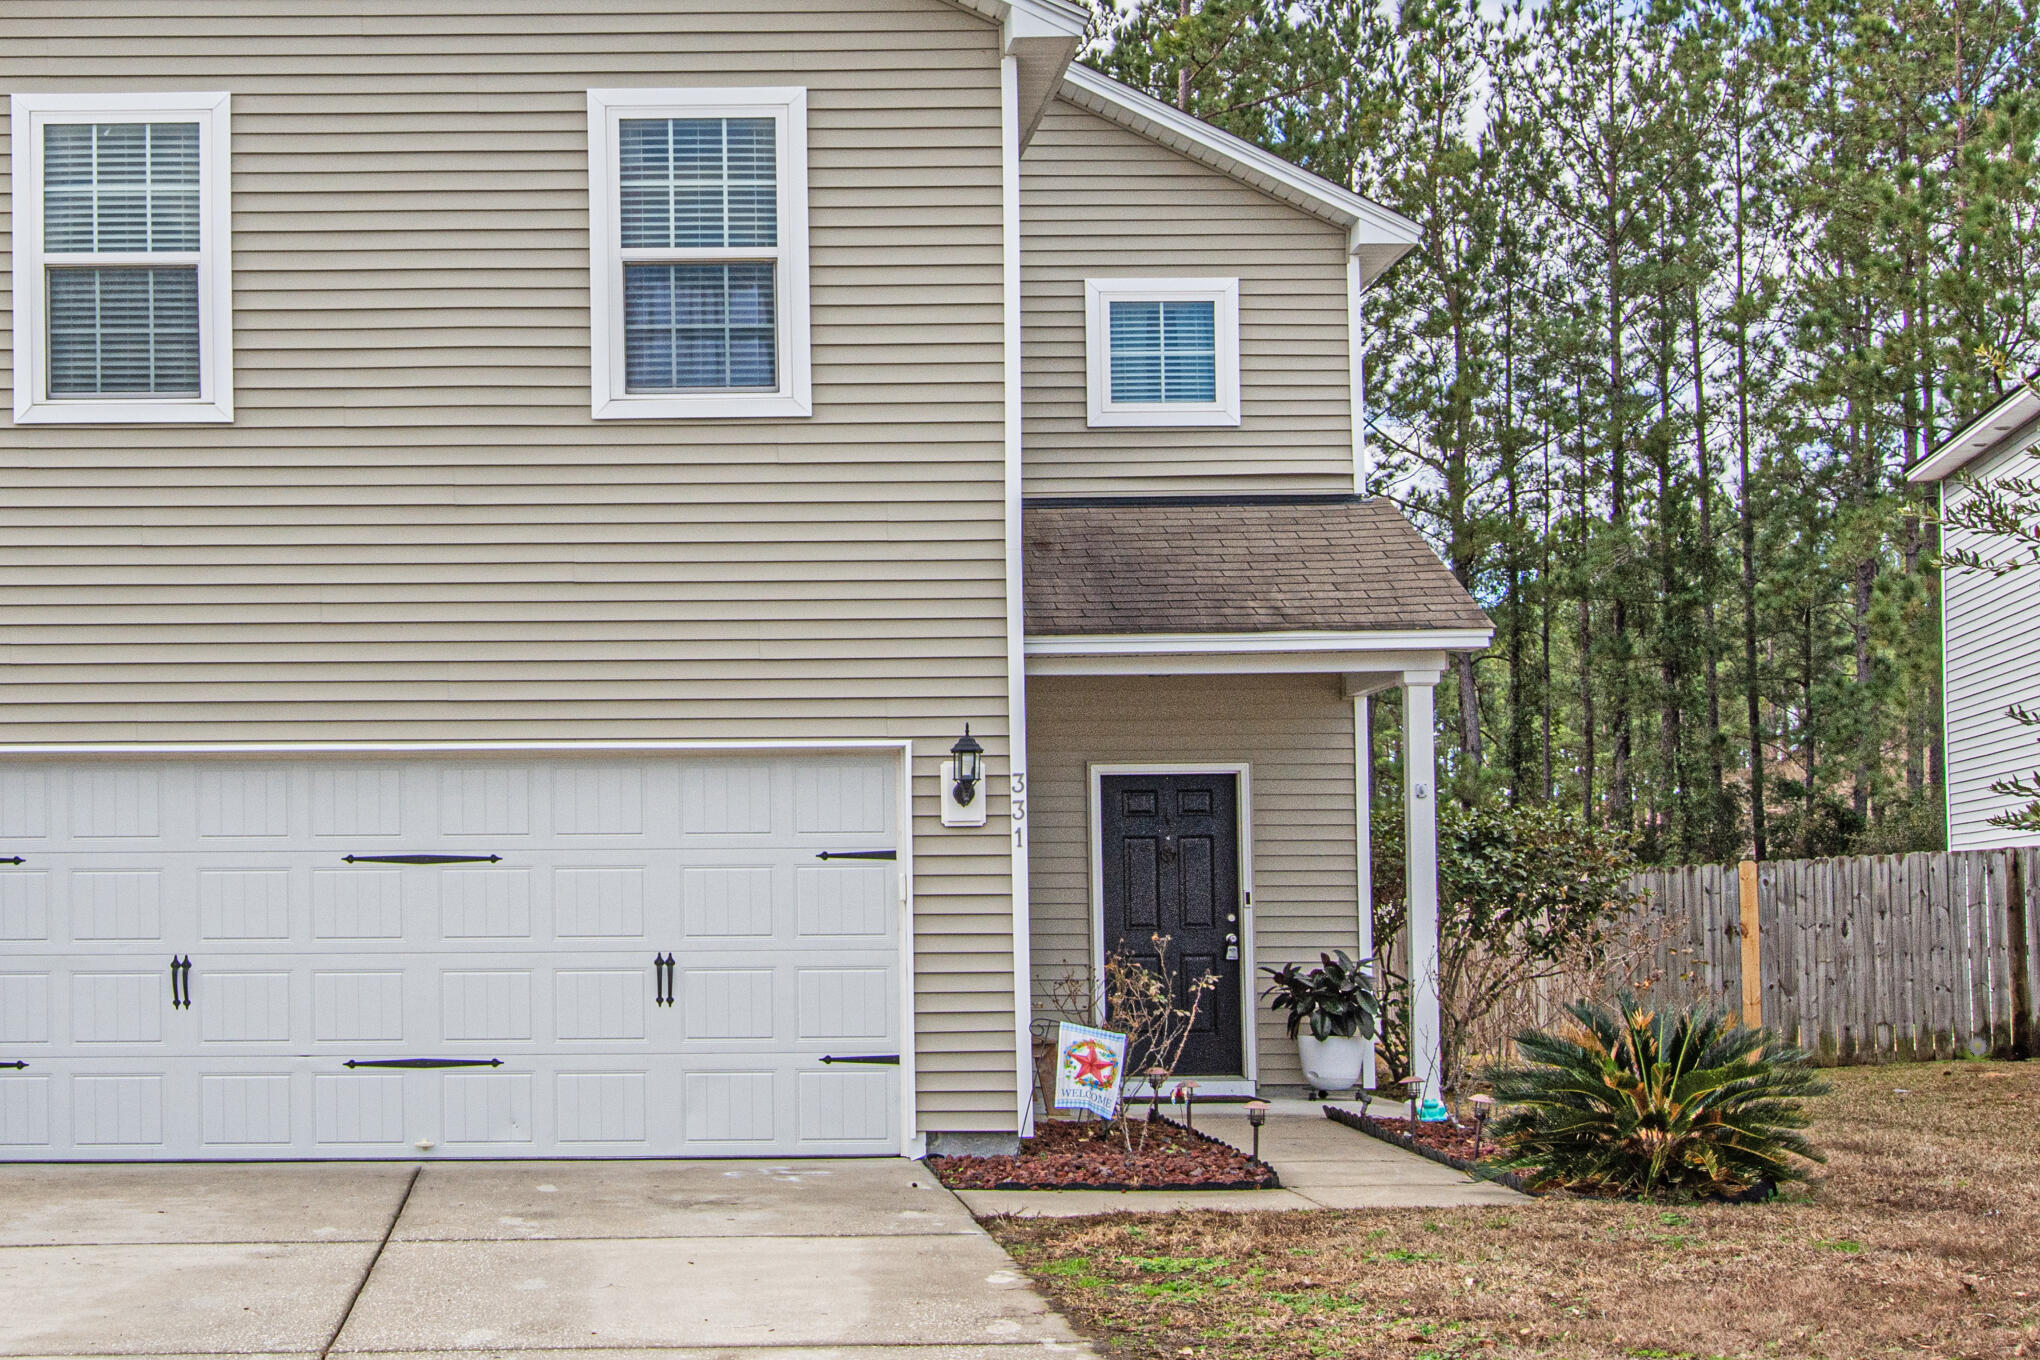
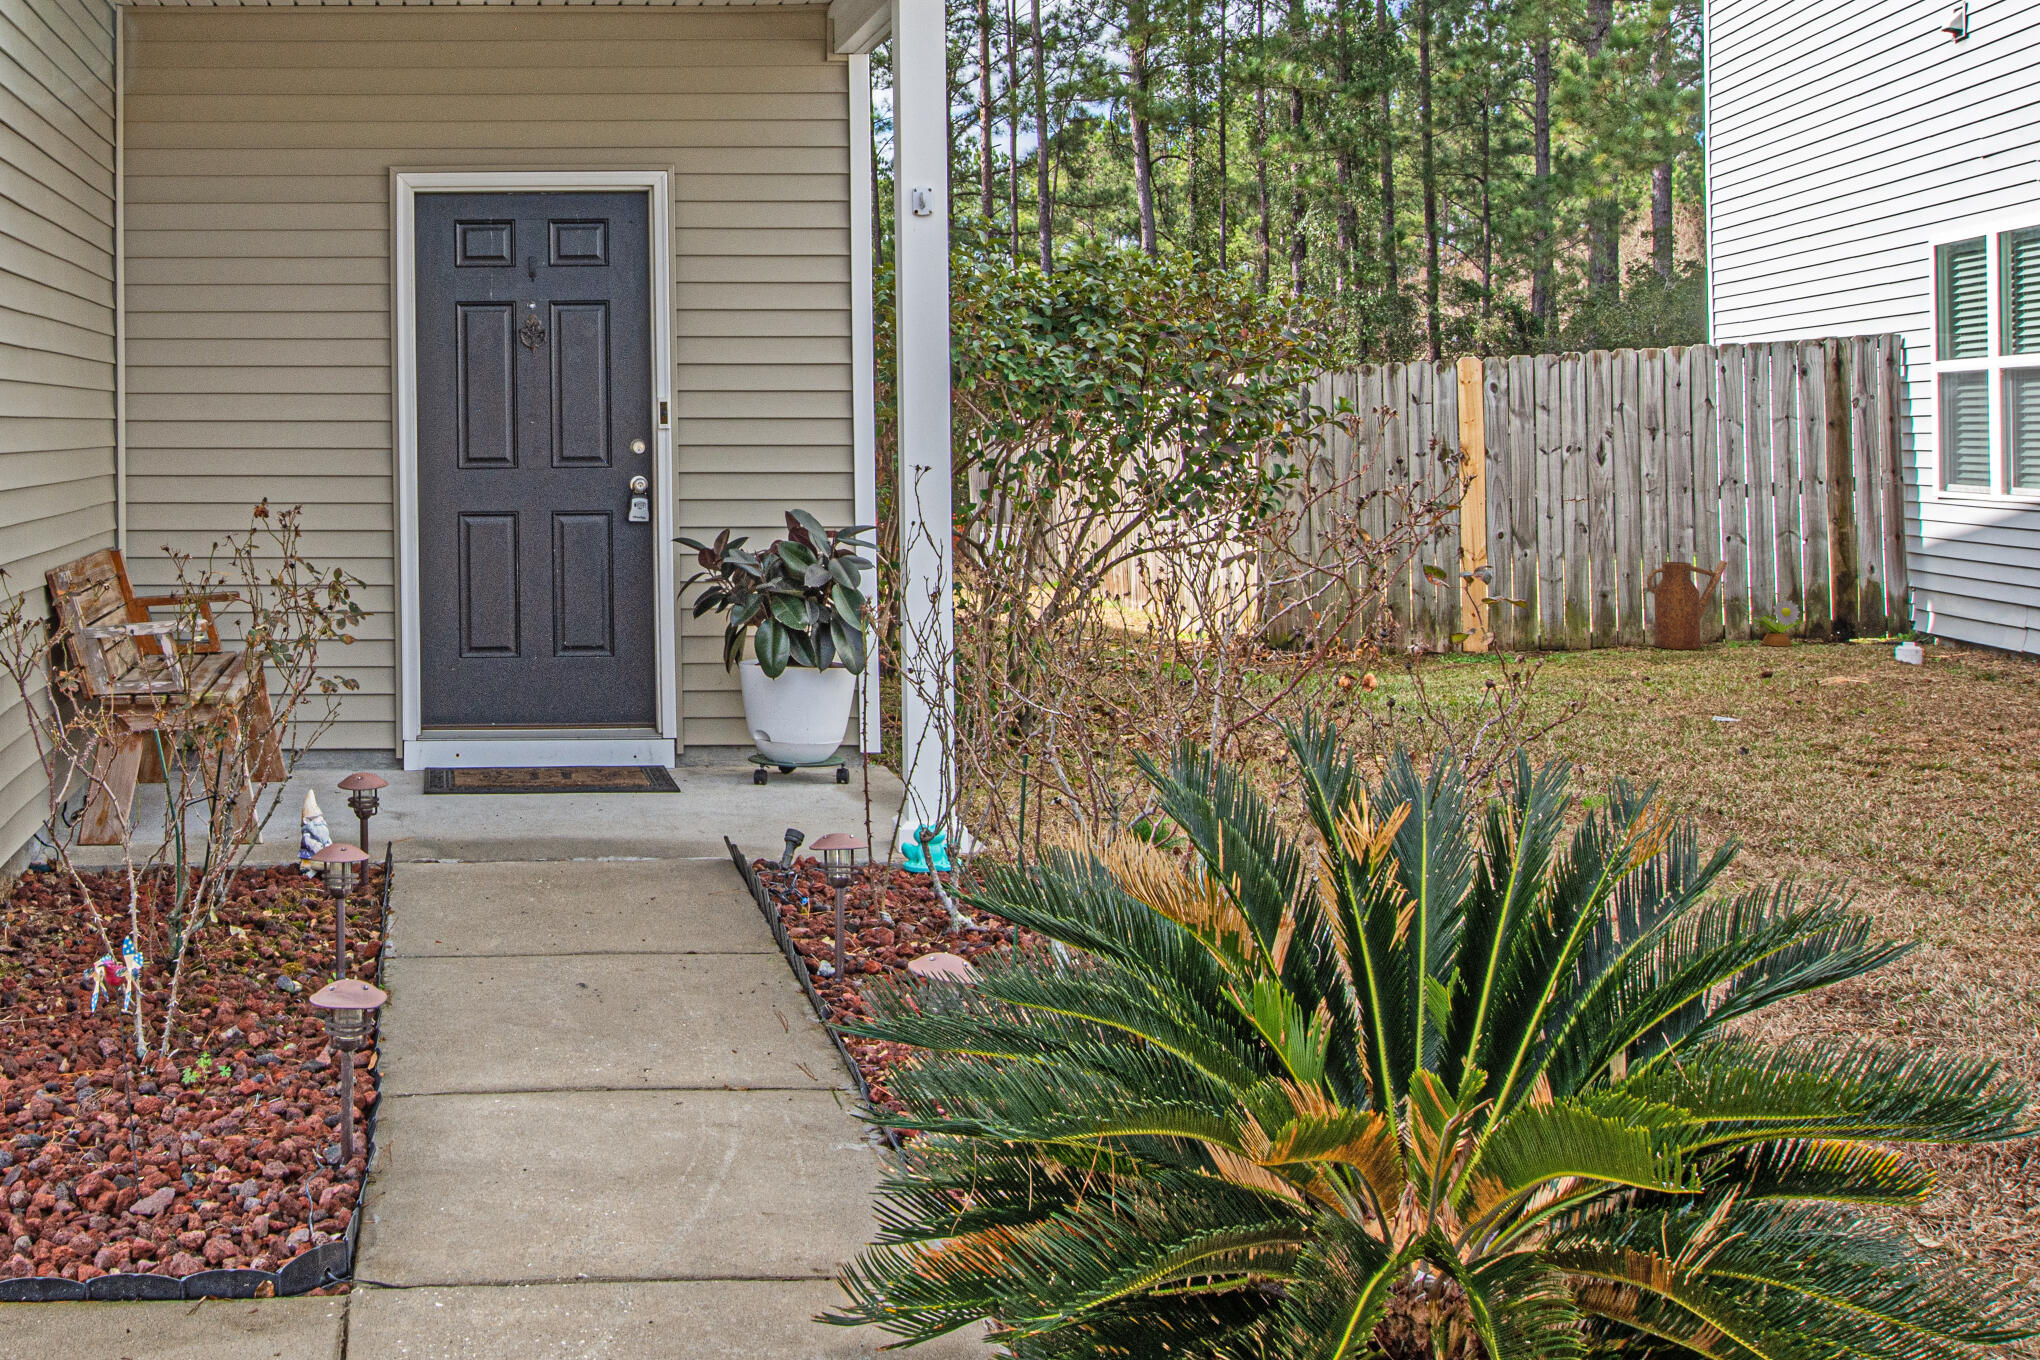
watering can: none [1878,1009,1936,1073] -> present [1647,560,1727,650]

